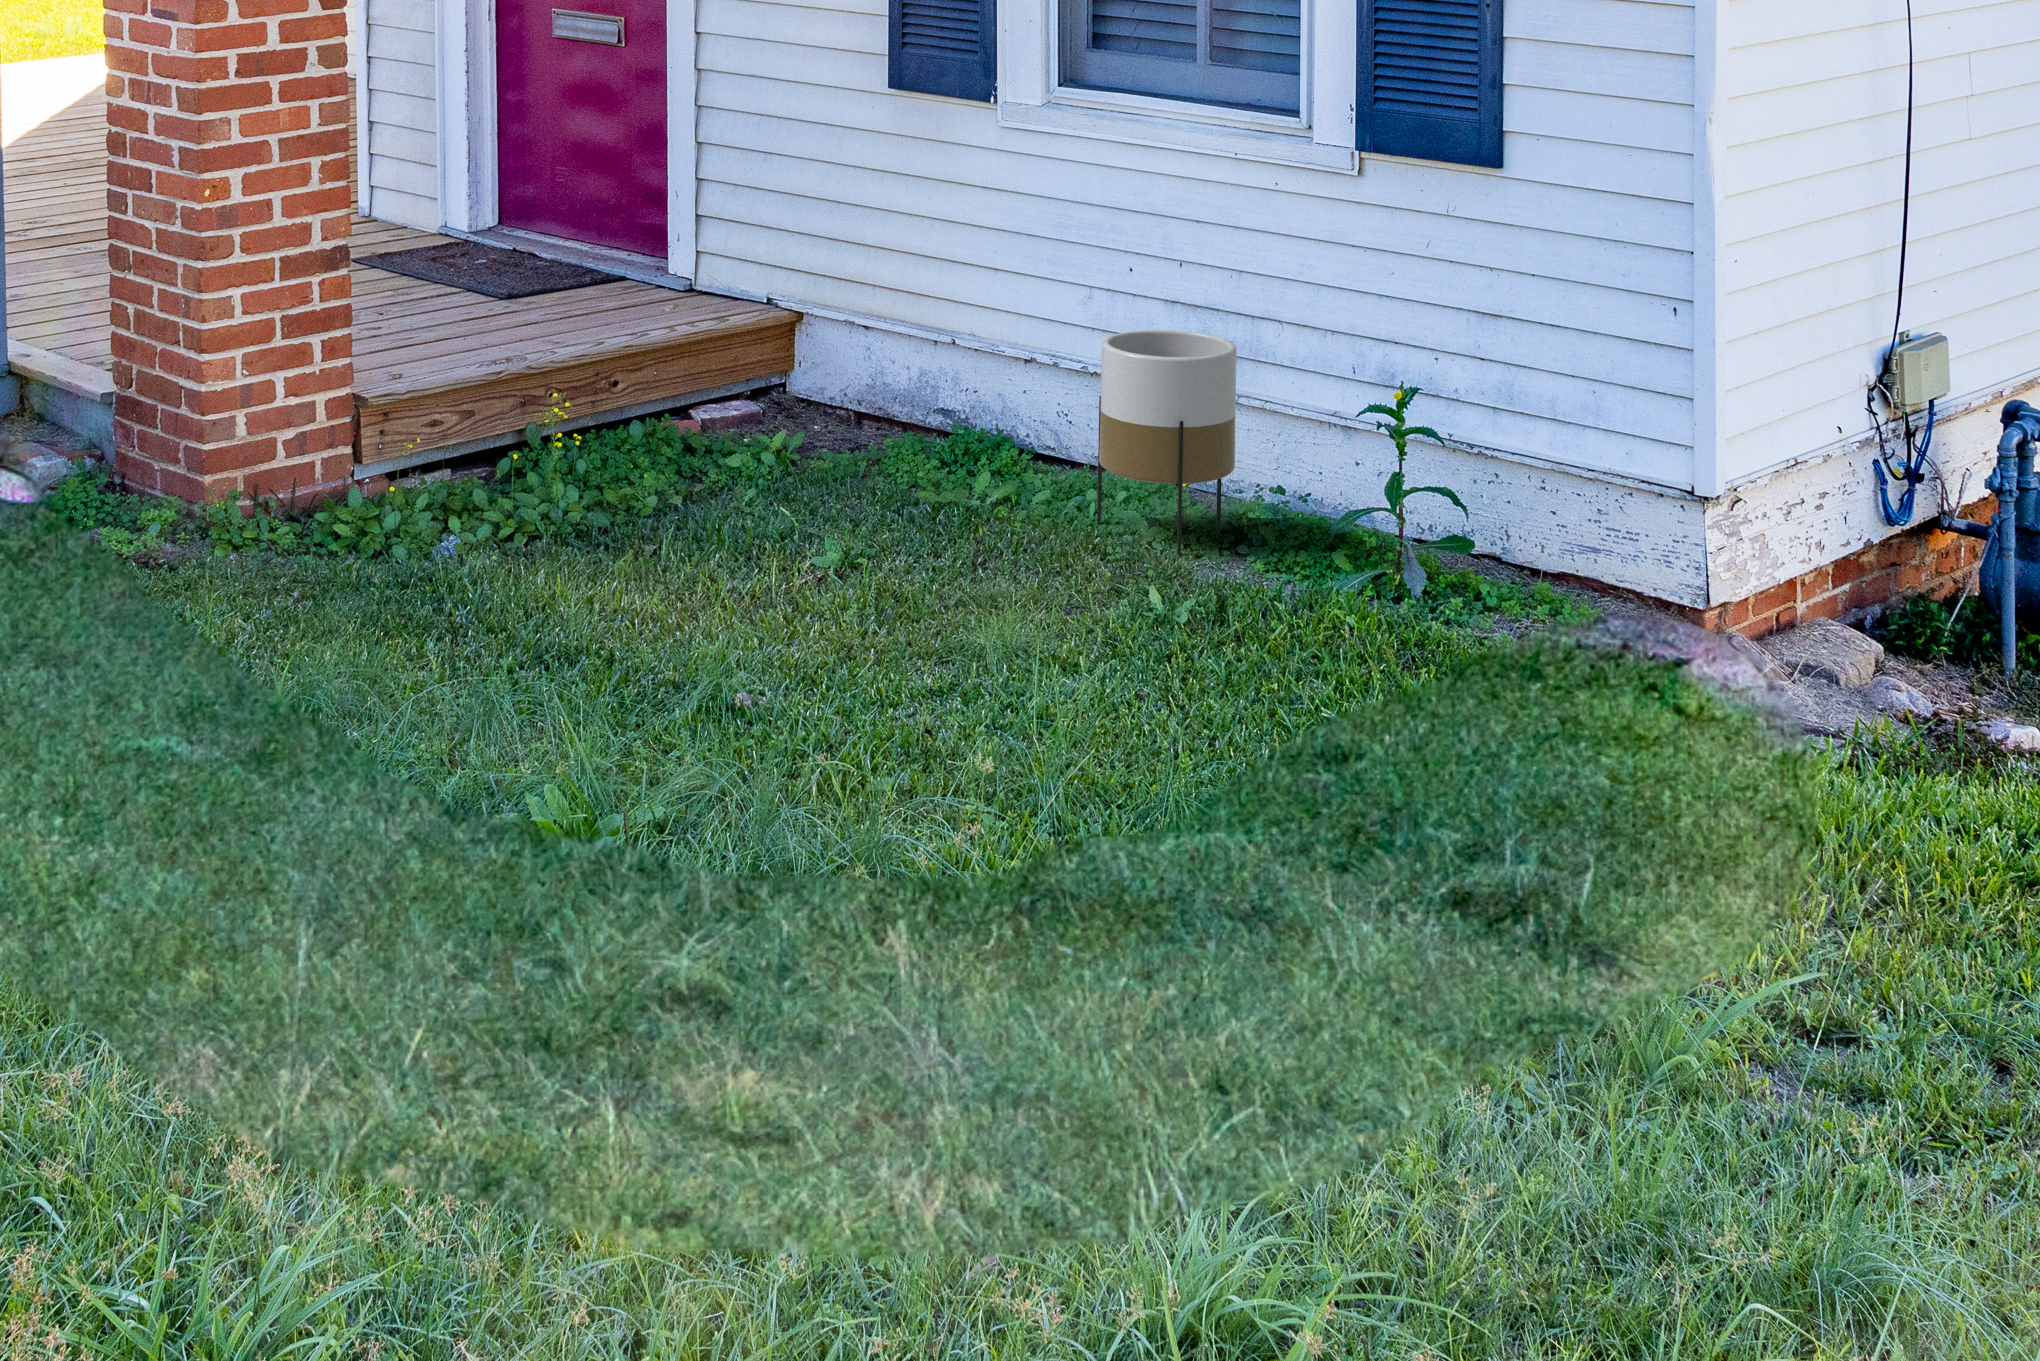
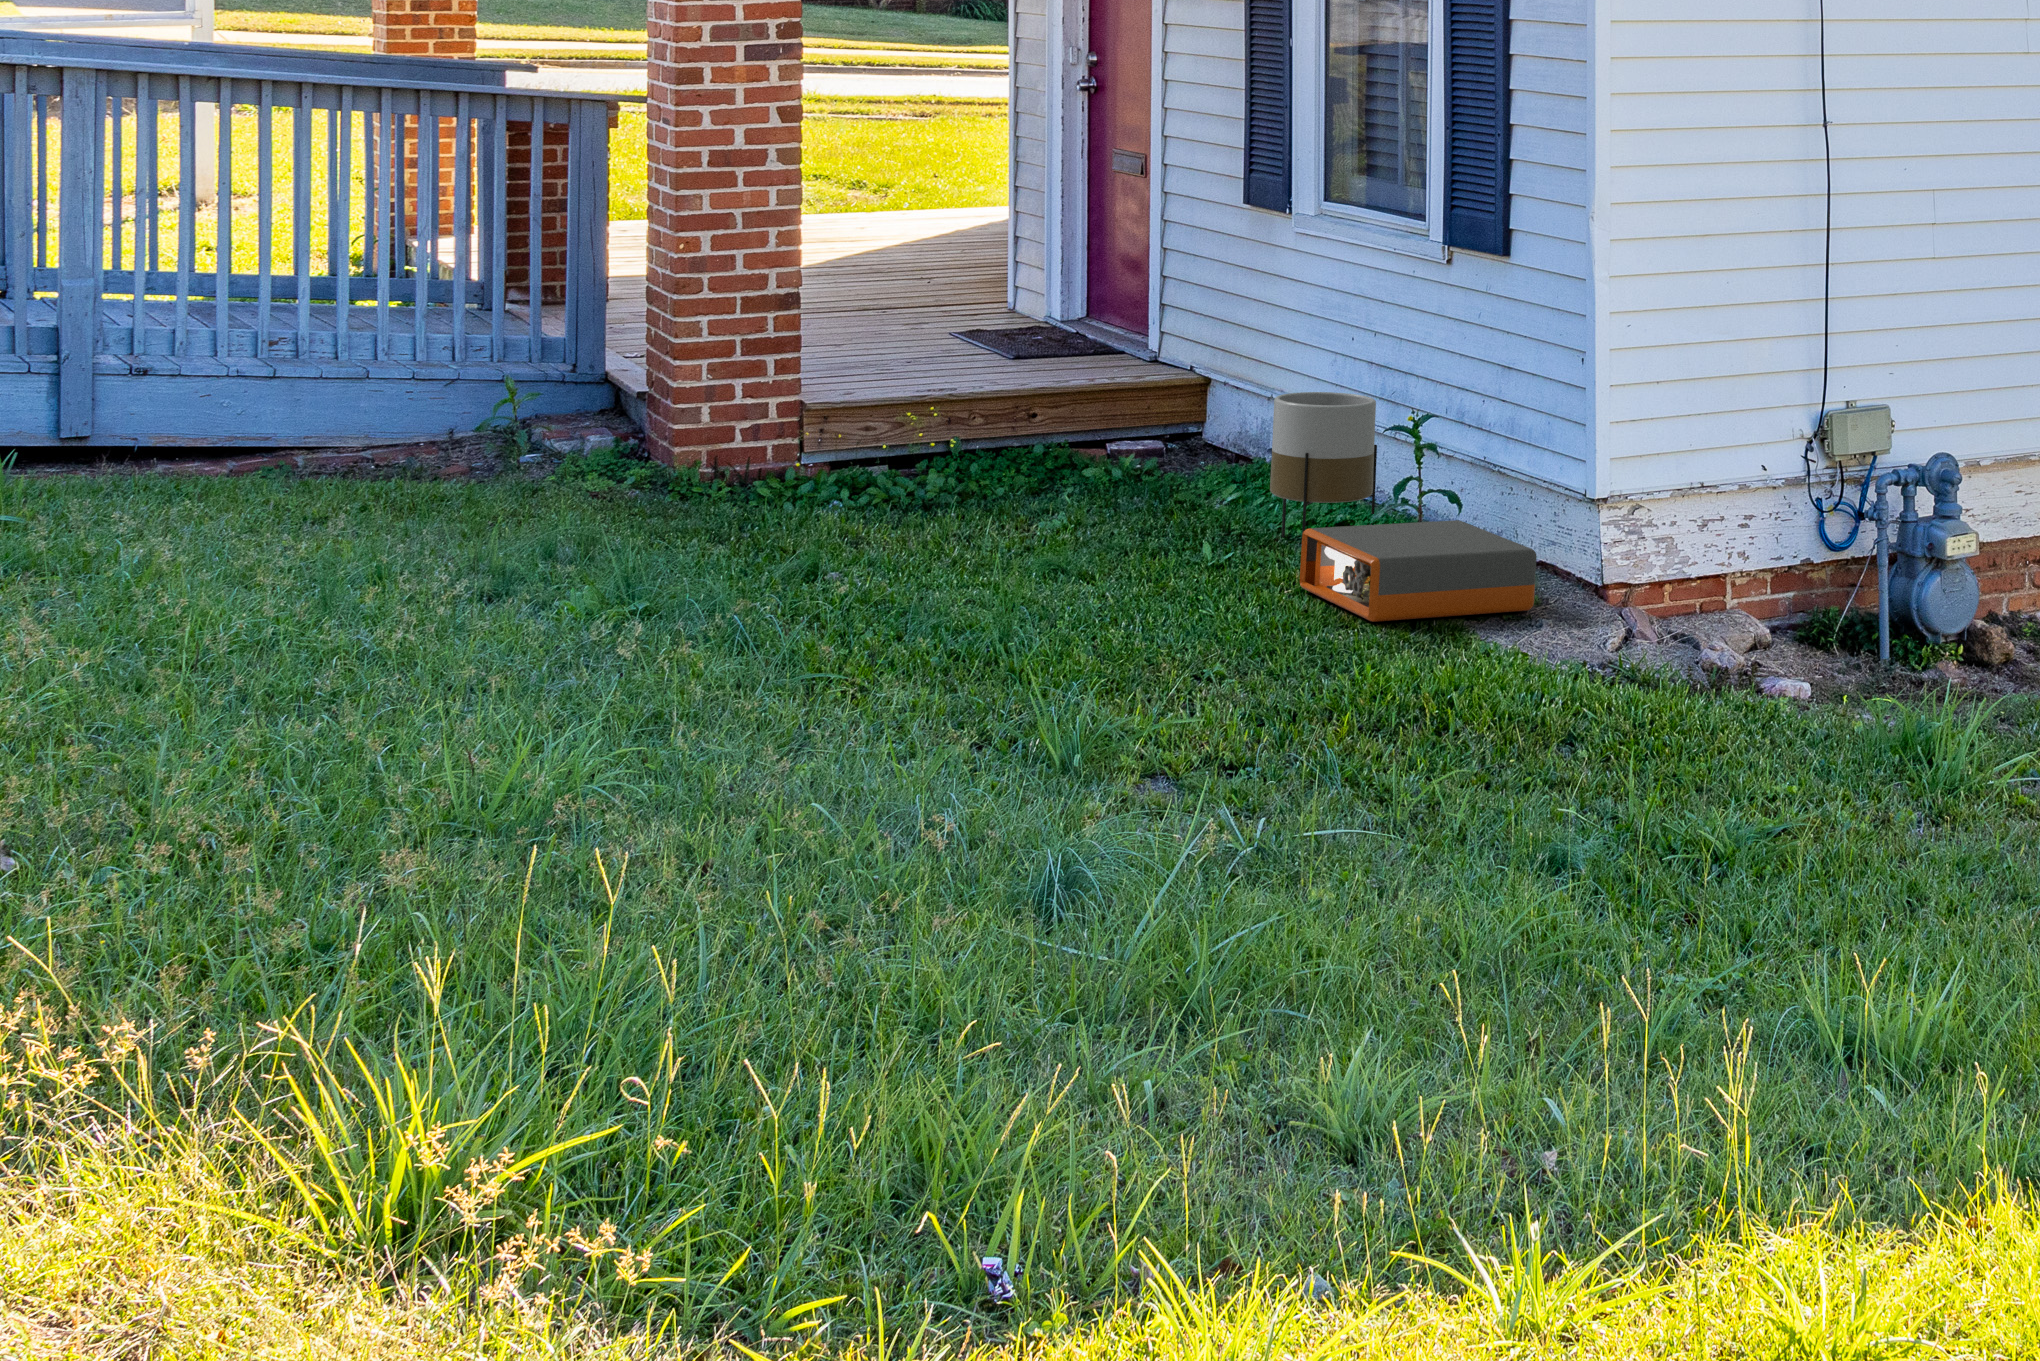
storage box: none [1300,500,1615,673] -> present [1300,520,1537,622]

